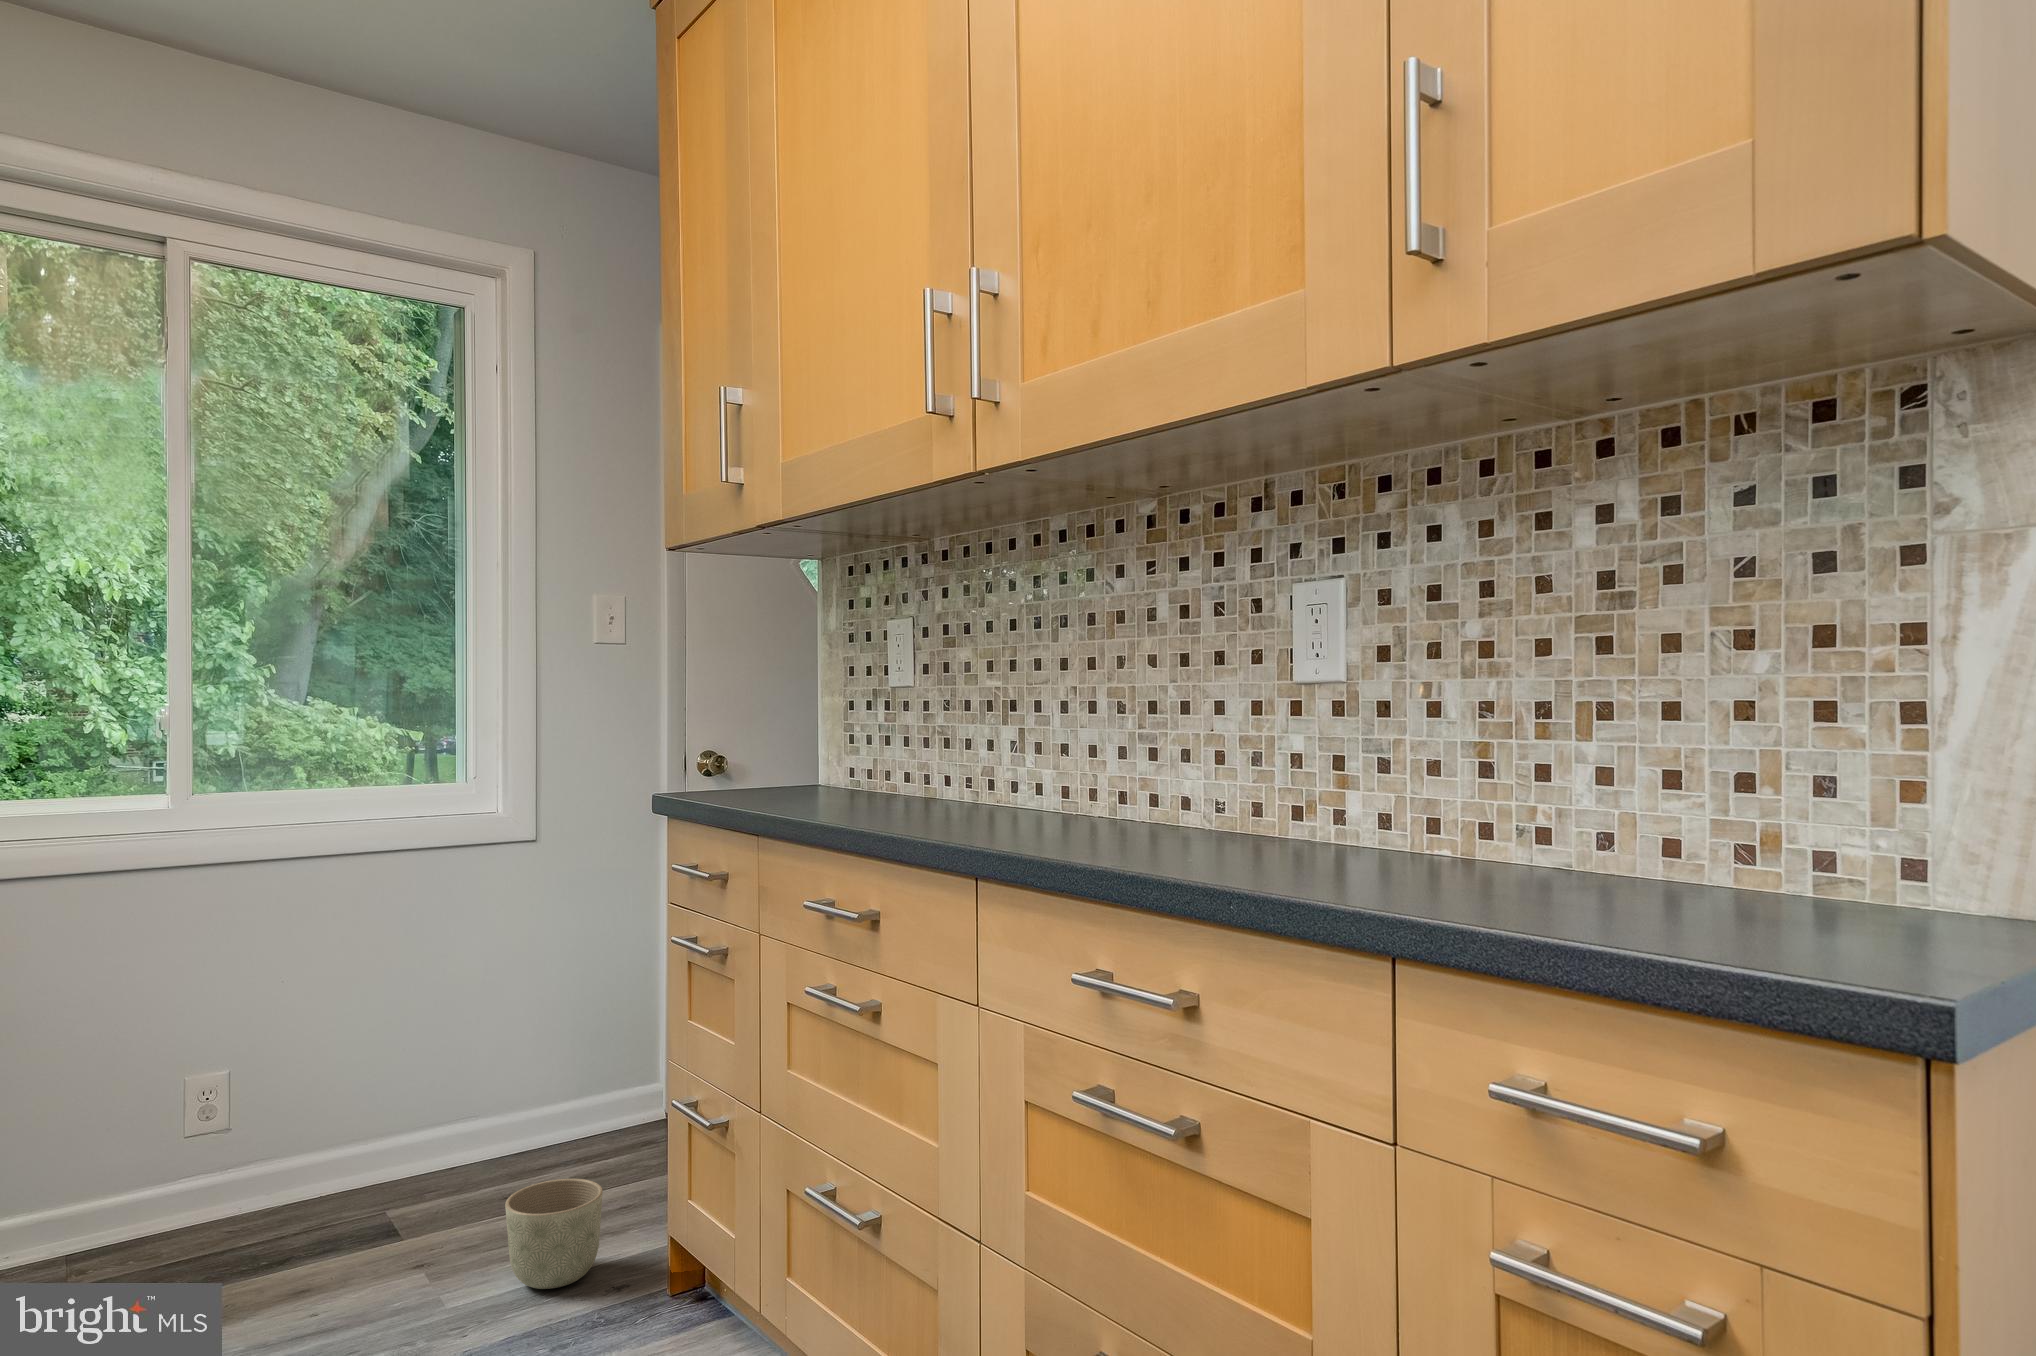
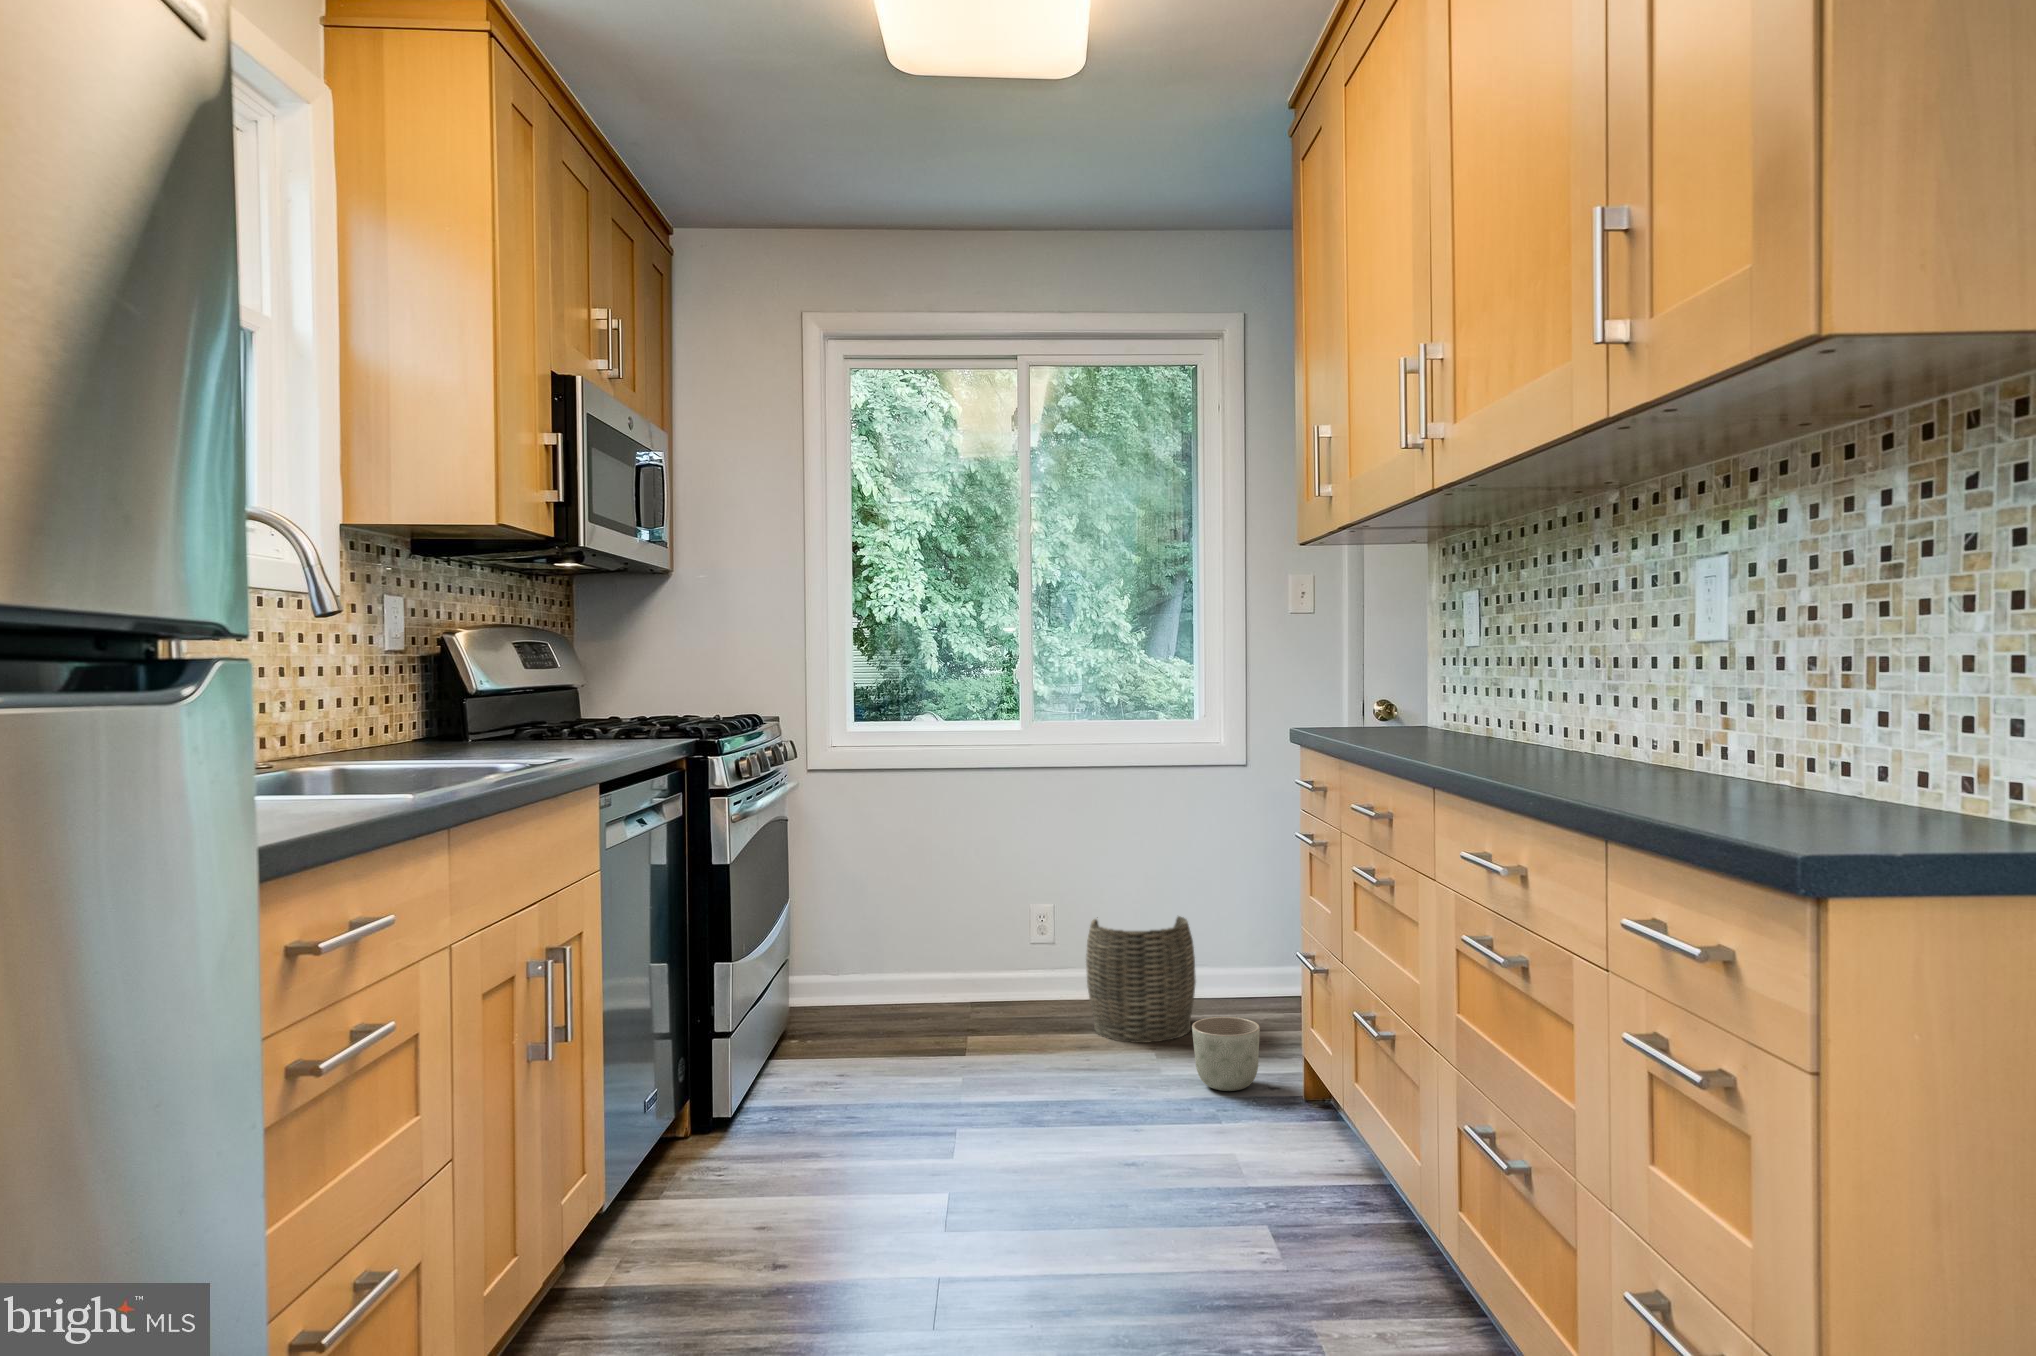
woven basket: none [316,1040,483,1236] -> present [1086,916,1196,1043]

